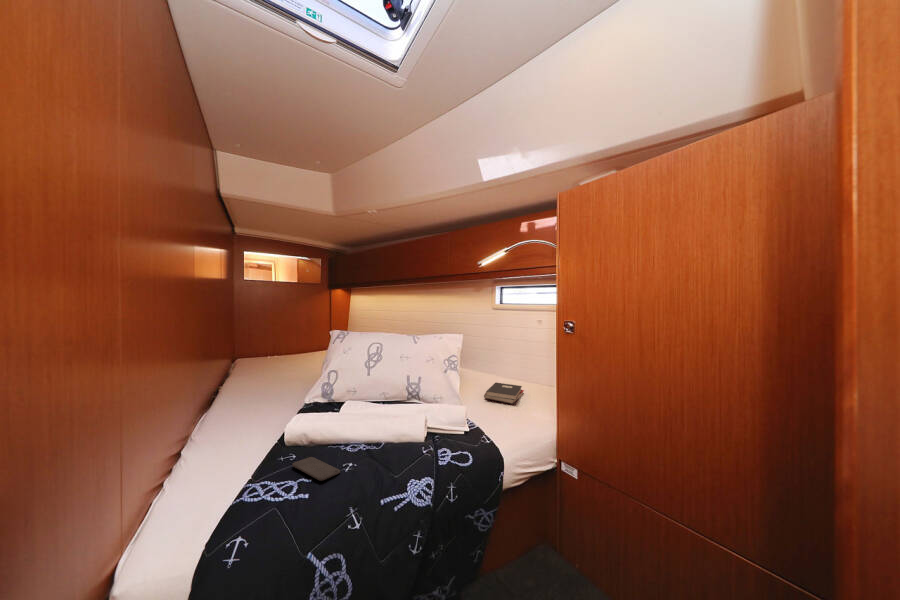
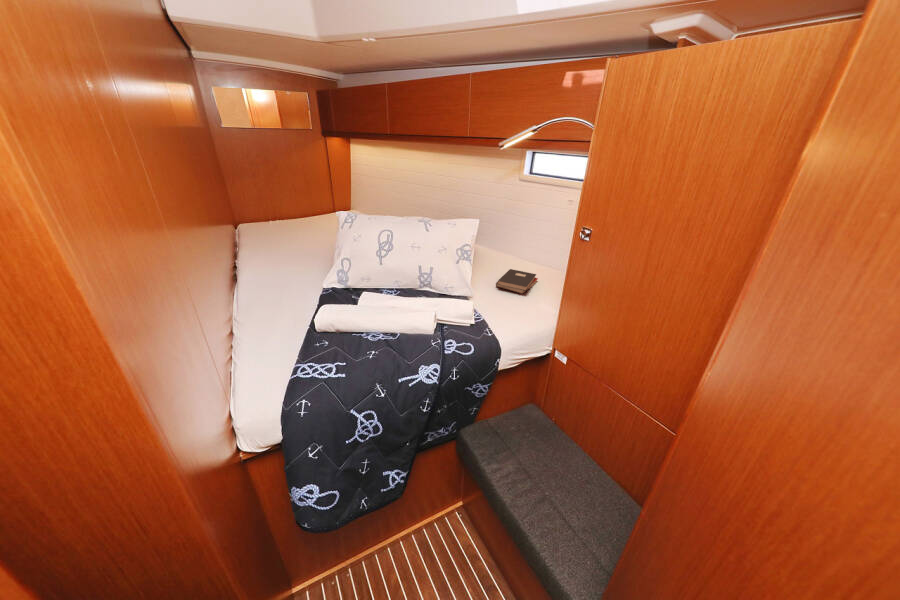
smartphone: present [292,457,340,481] -> none [328,344,366,364]

